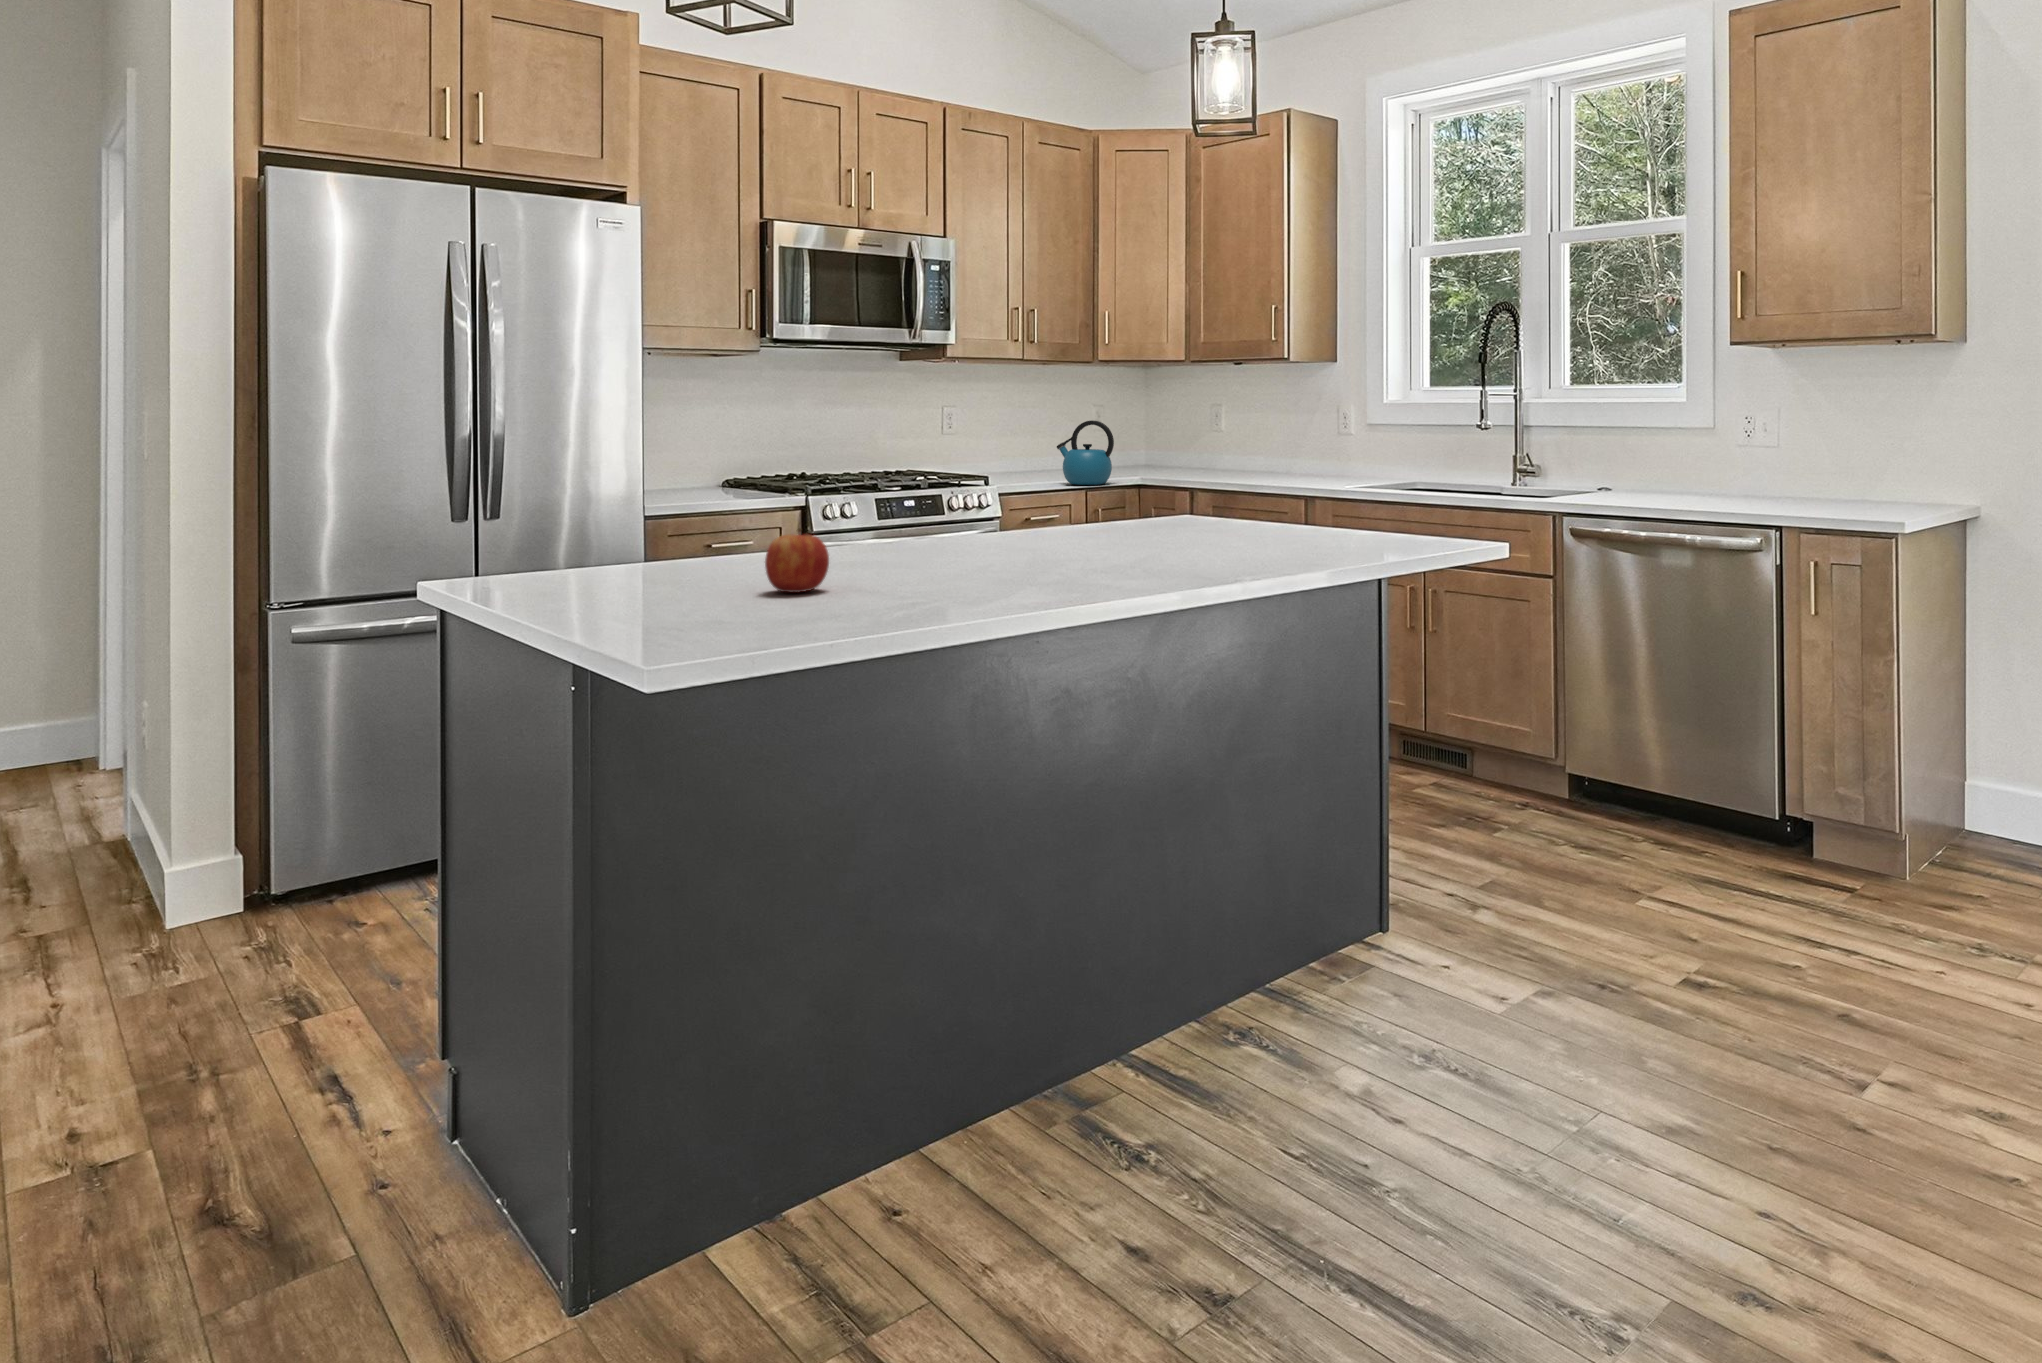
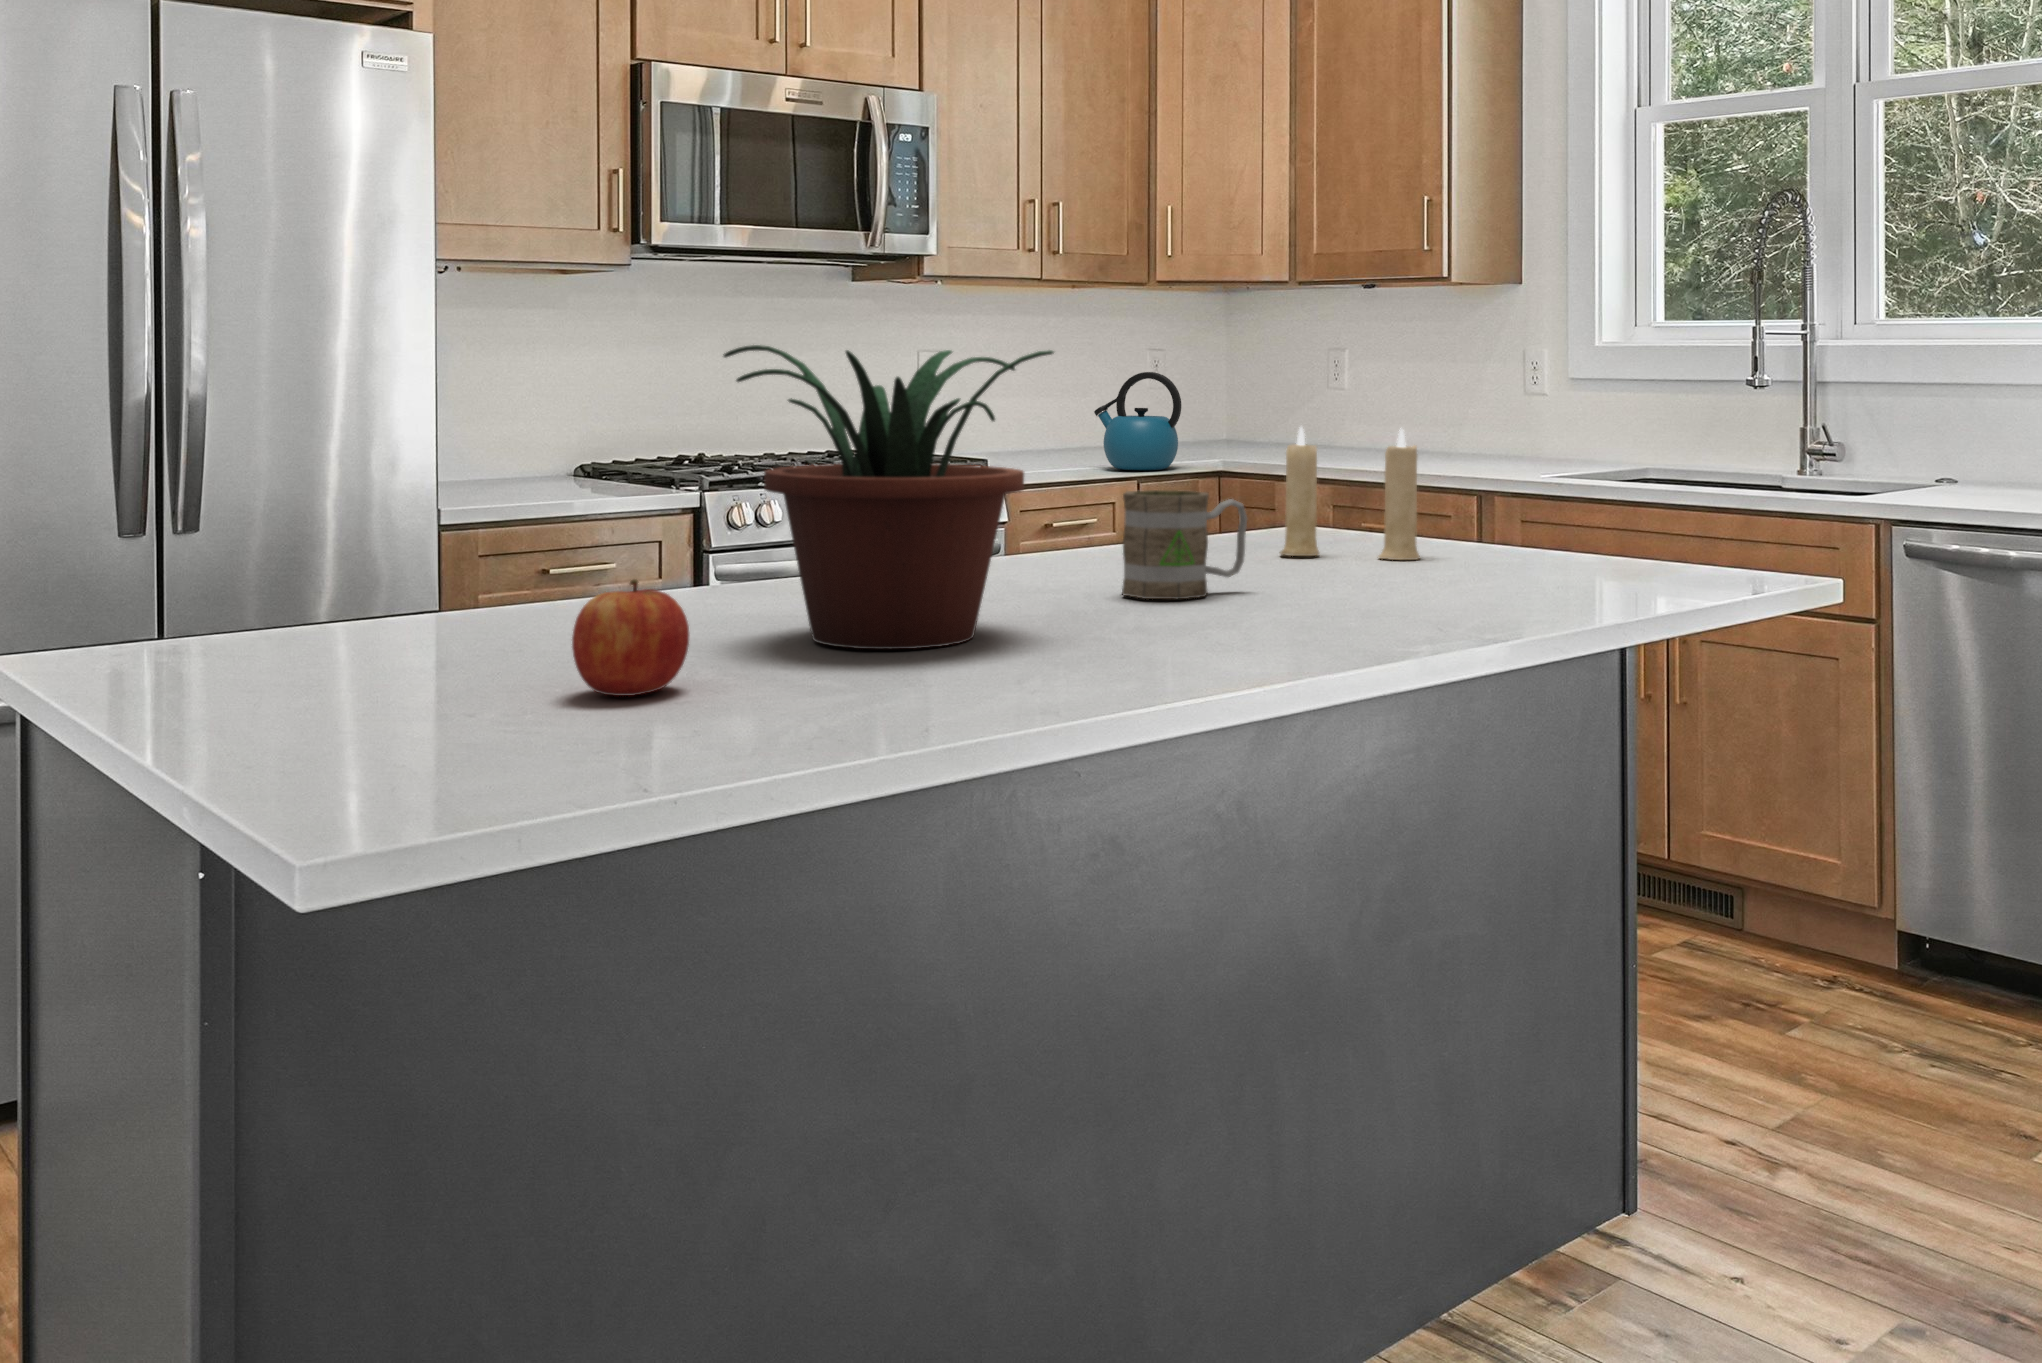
potted plant: none [840,399,1033,573] -> present [723,345,1054,649]
candle: none [1169,448,1255,531] -> present [1280,427,1420,560]
mug: none [1072,486,1147,550] -> present [1122,490,1247,599]

